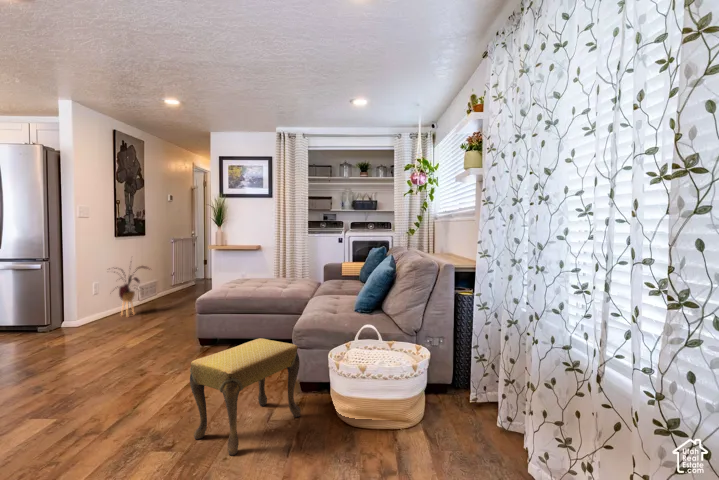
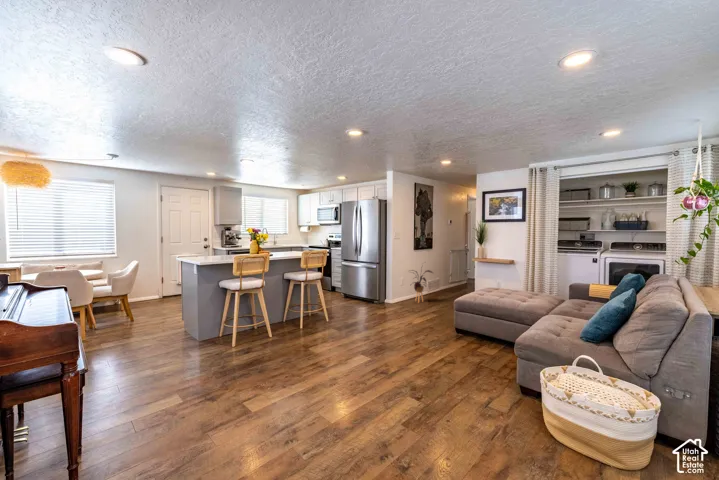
footstool: present [190,338,301,455] -> none [432,343,514,423]

